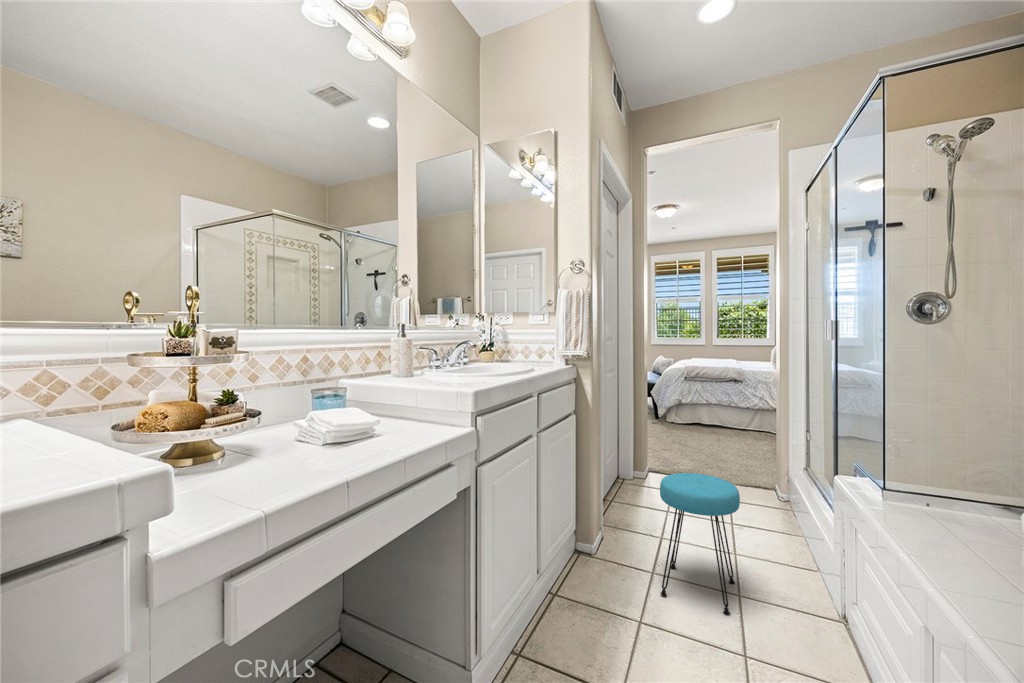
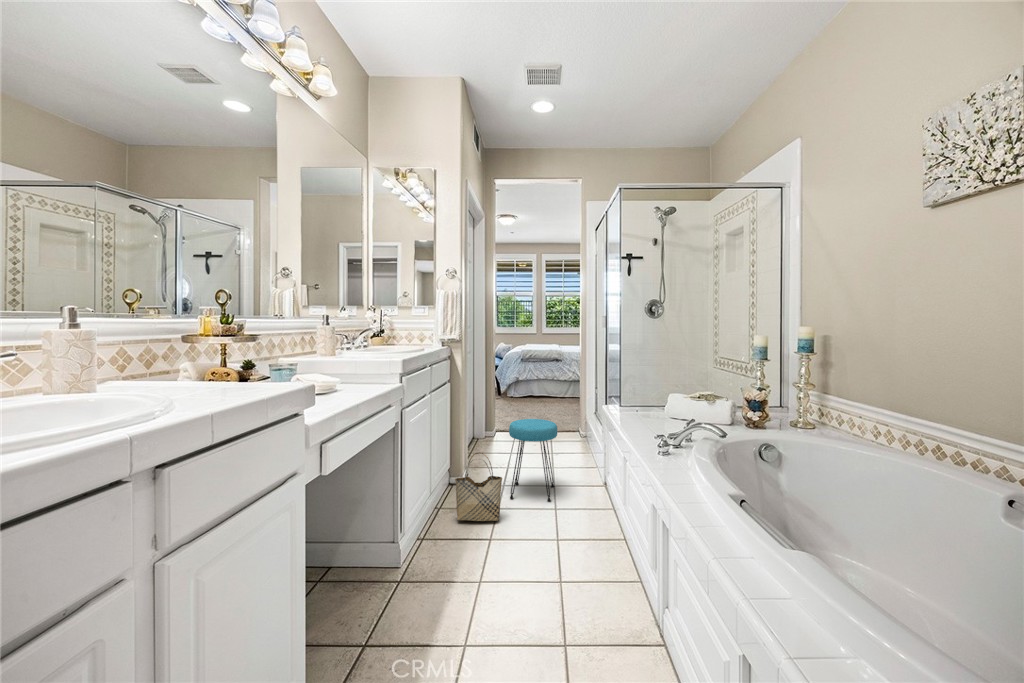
woven basket: none [572,524,646,641] -> present [455,452,502,521]

